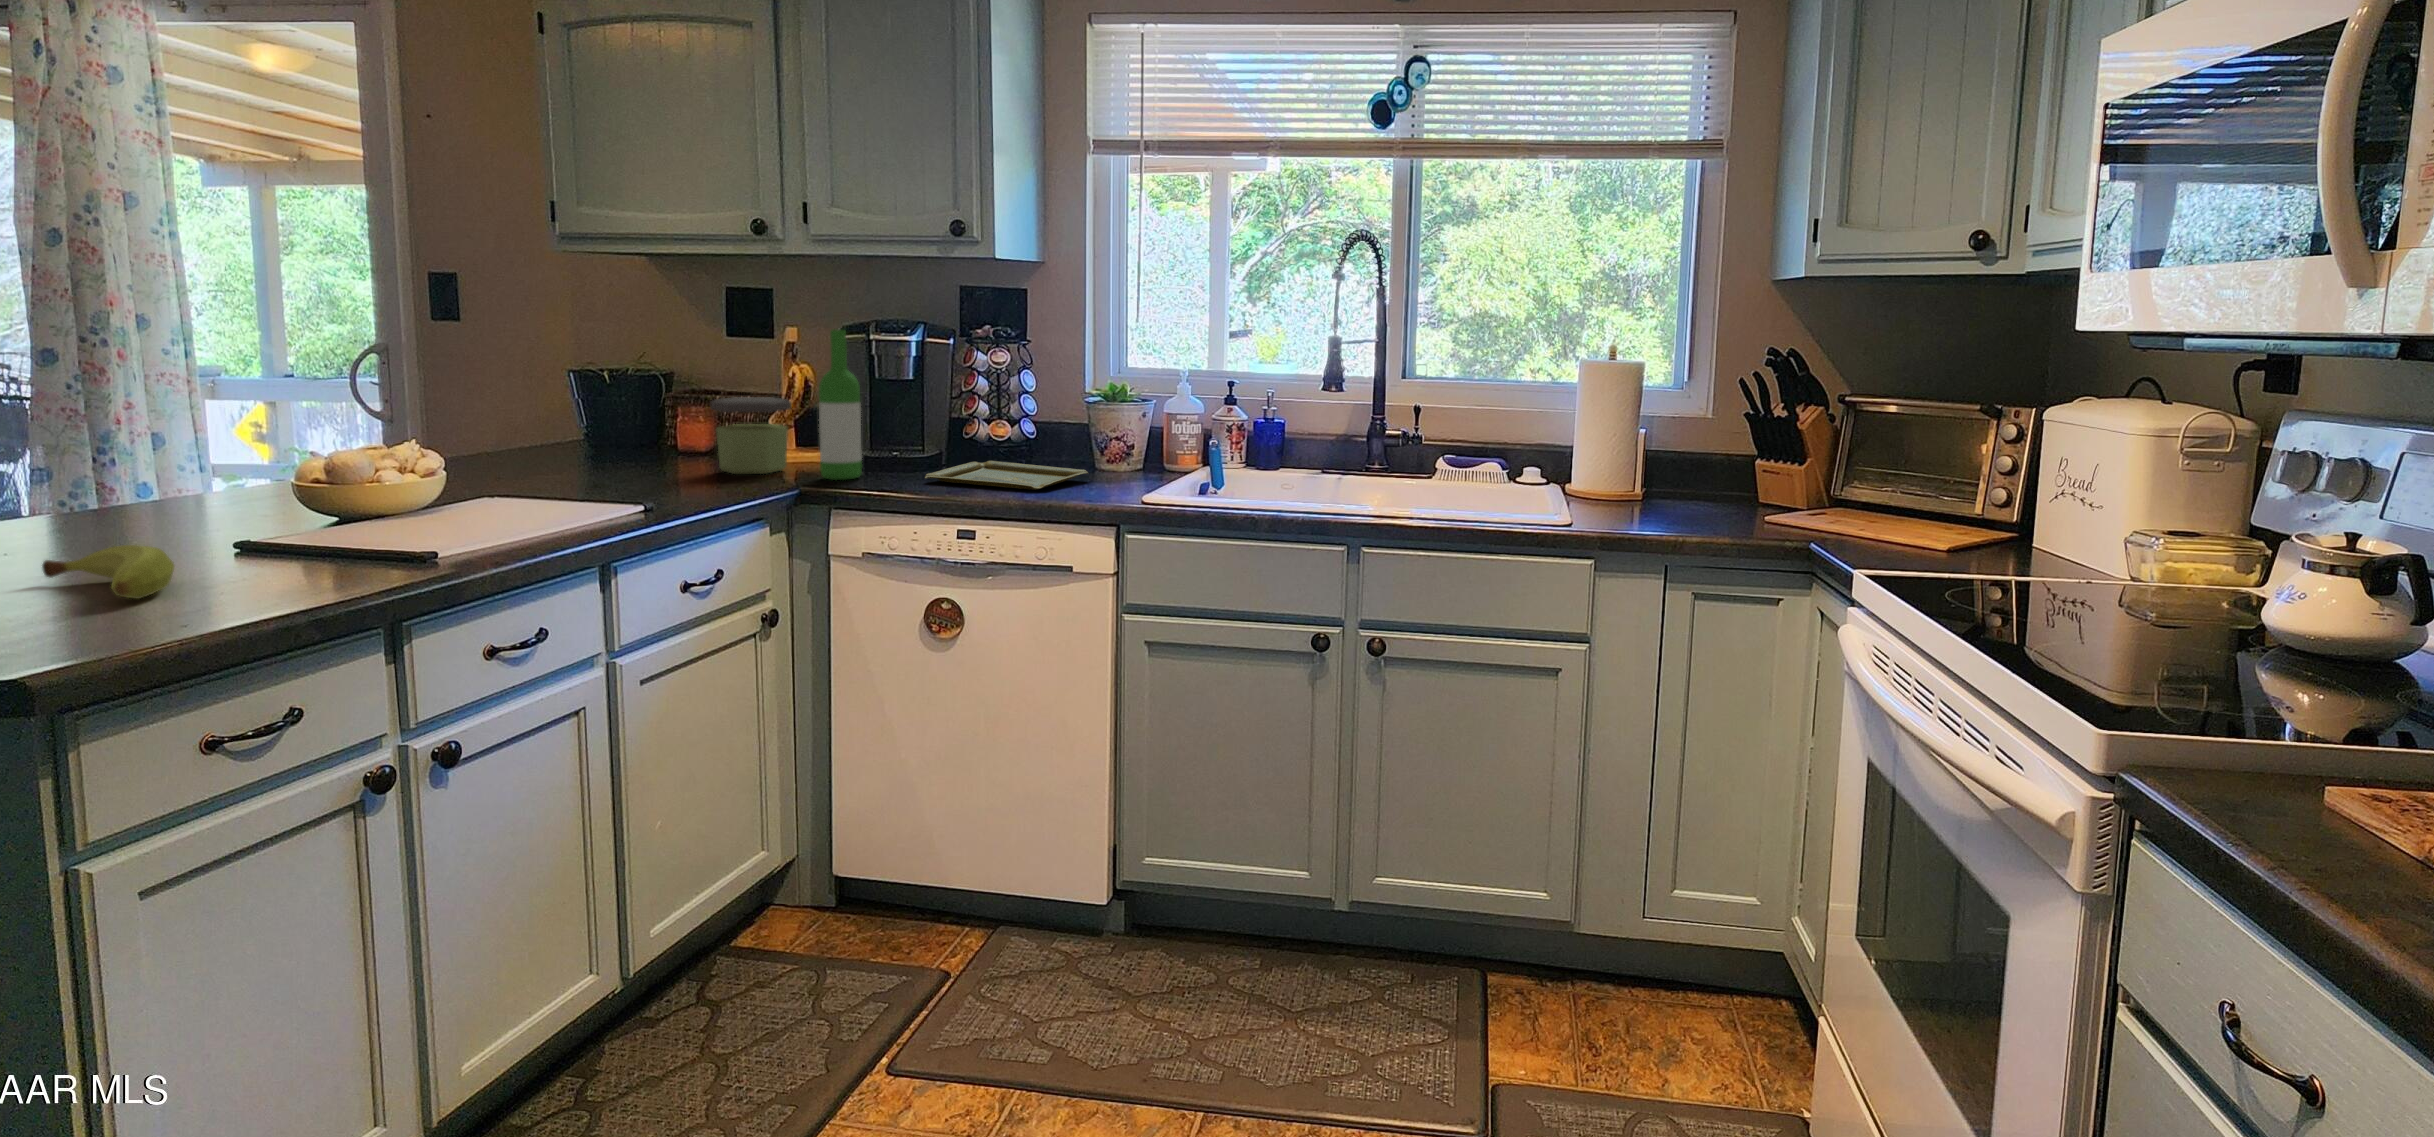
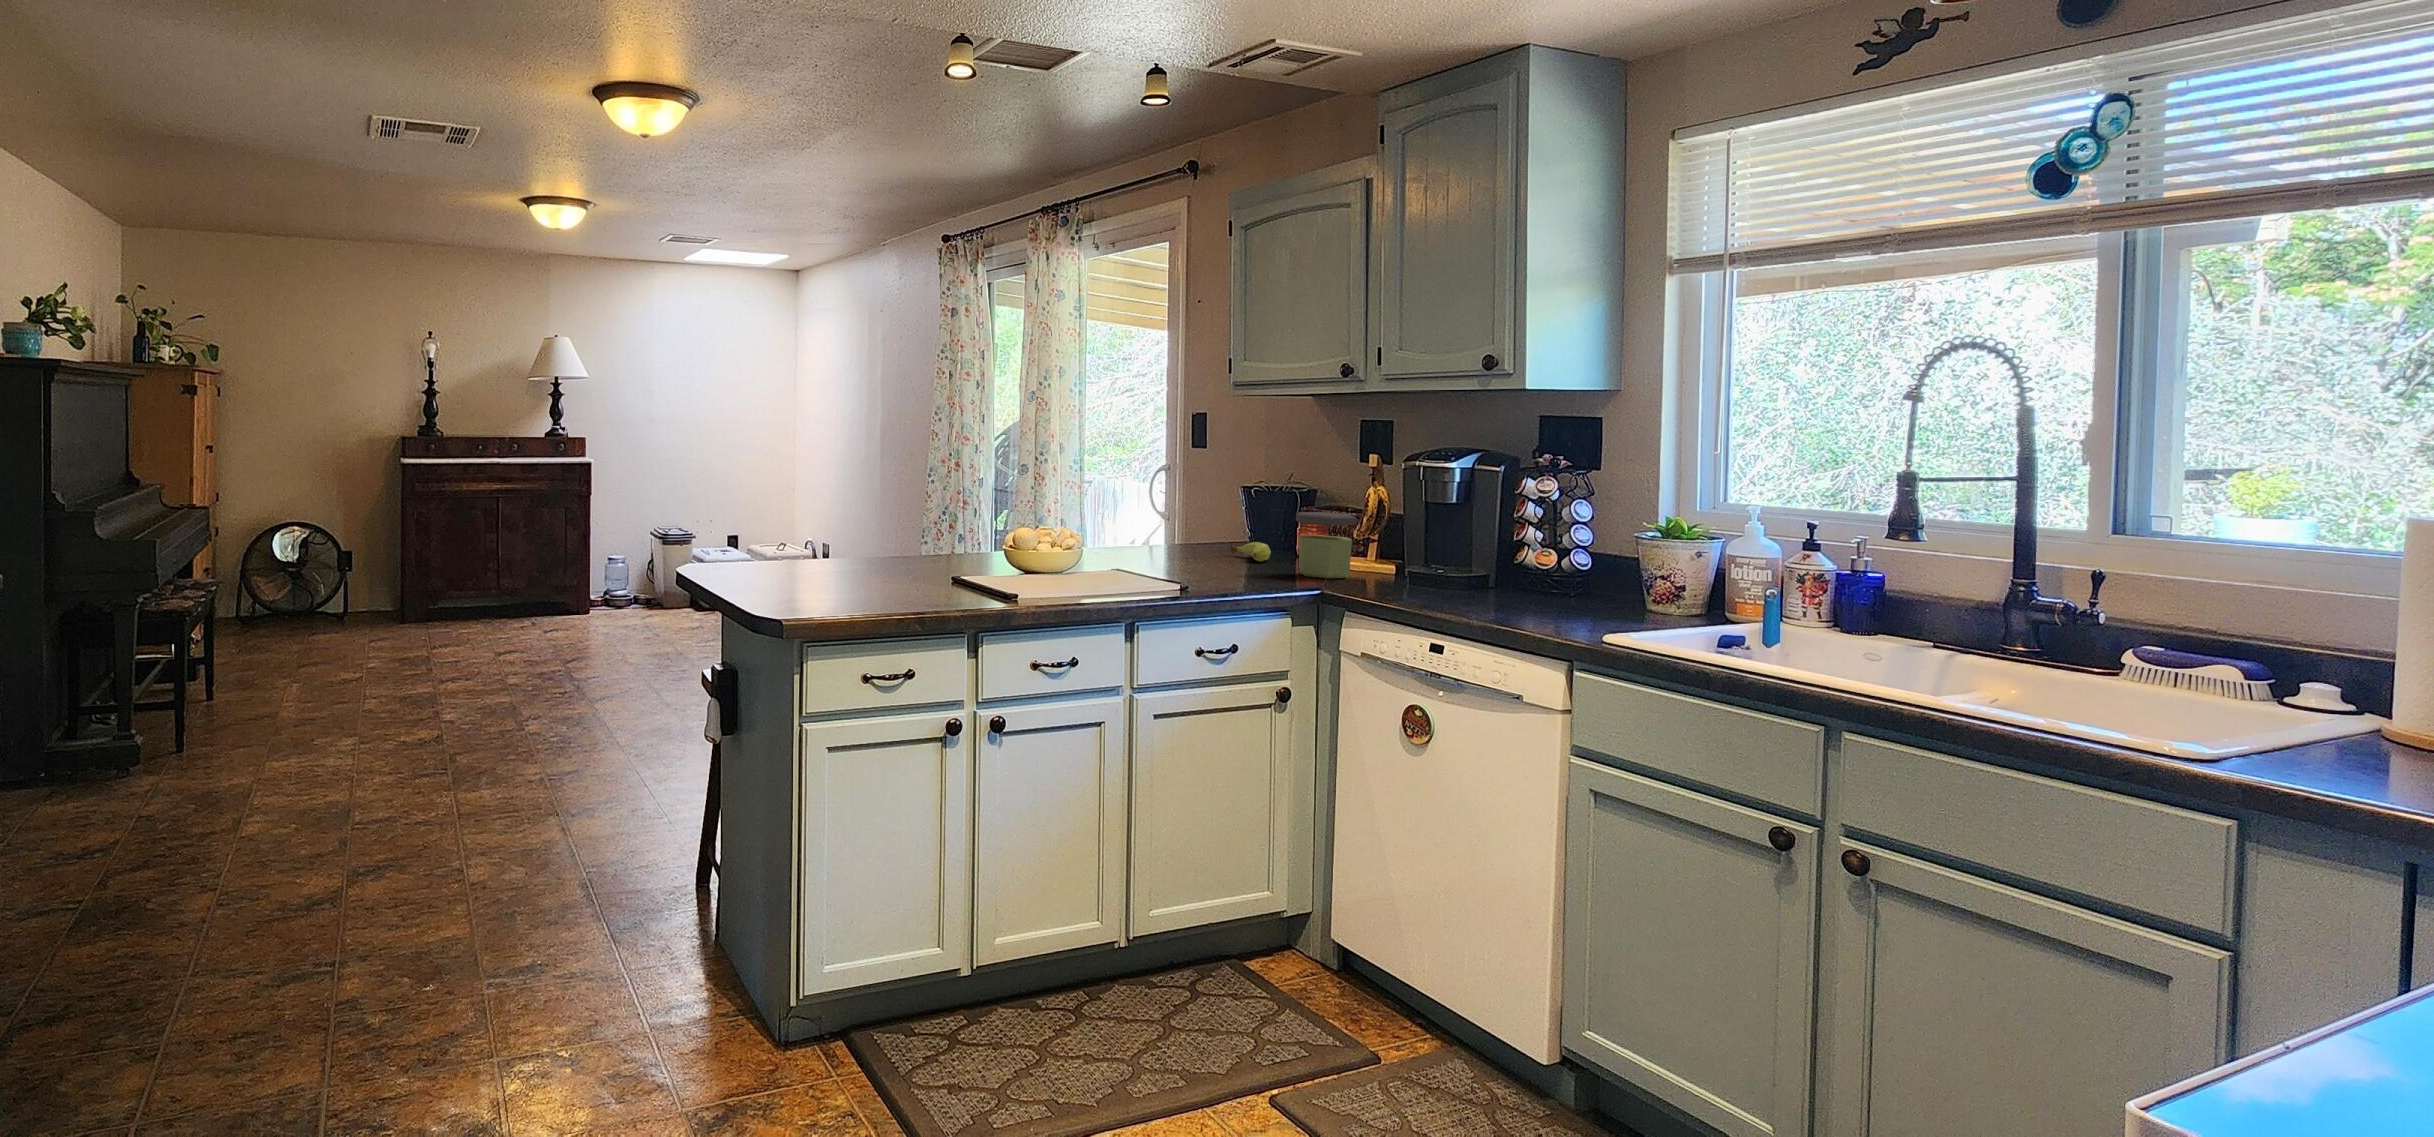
wine bottle: present [819,330,862,480] -> none [1357,455,1395,589]
tray: present [925,461,1088,490] -> none [1432,588,1595,615]
fruit: present [42,545,175,598] -> present [1231,542,1271,562]

